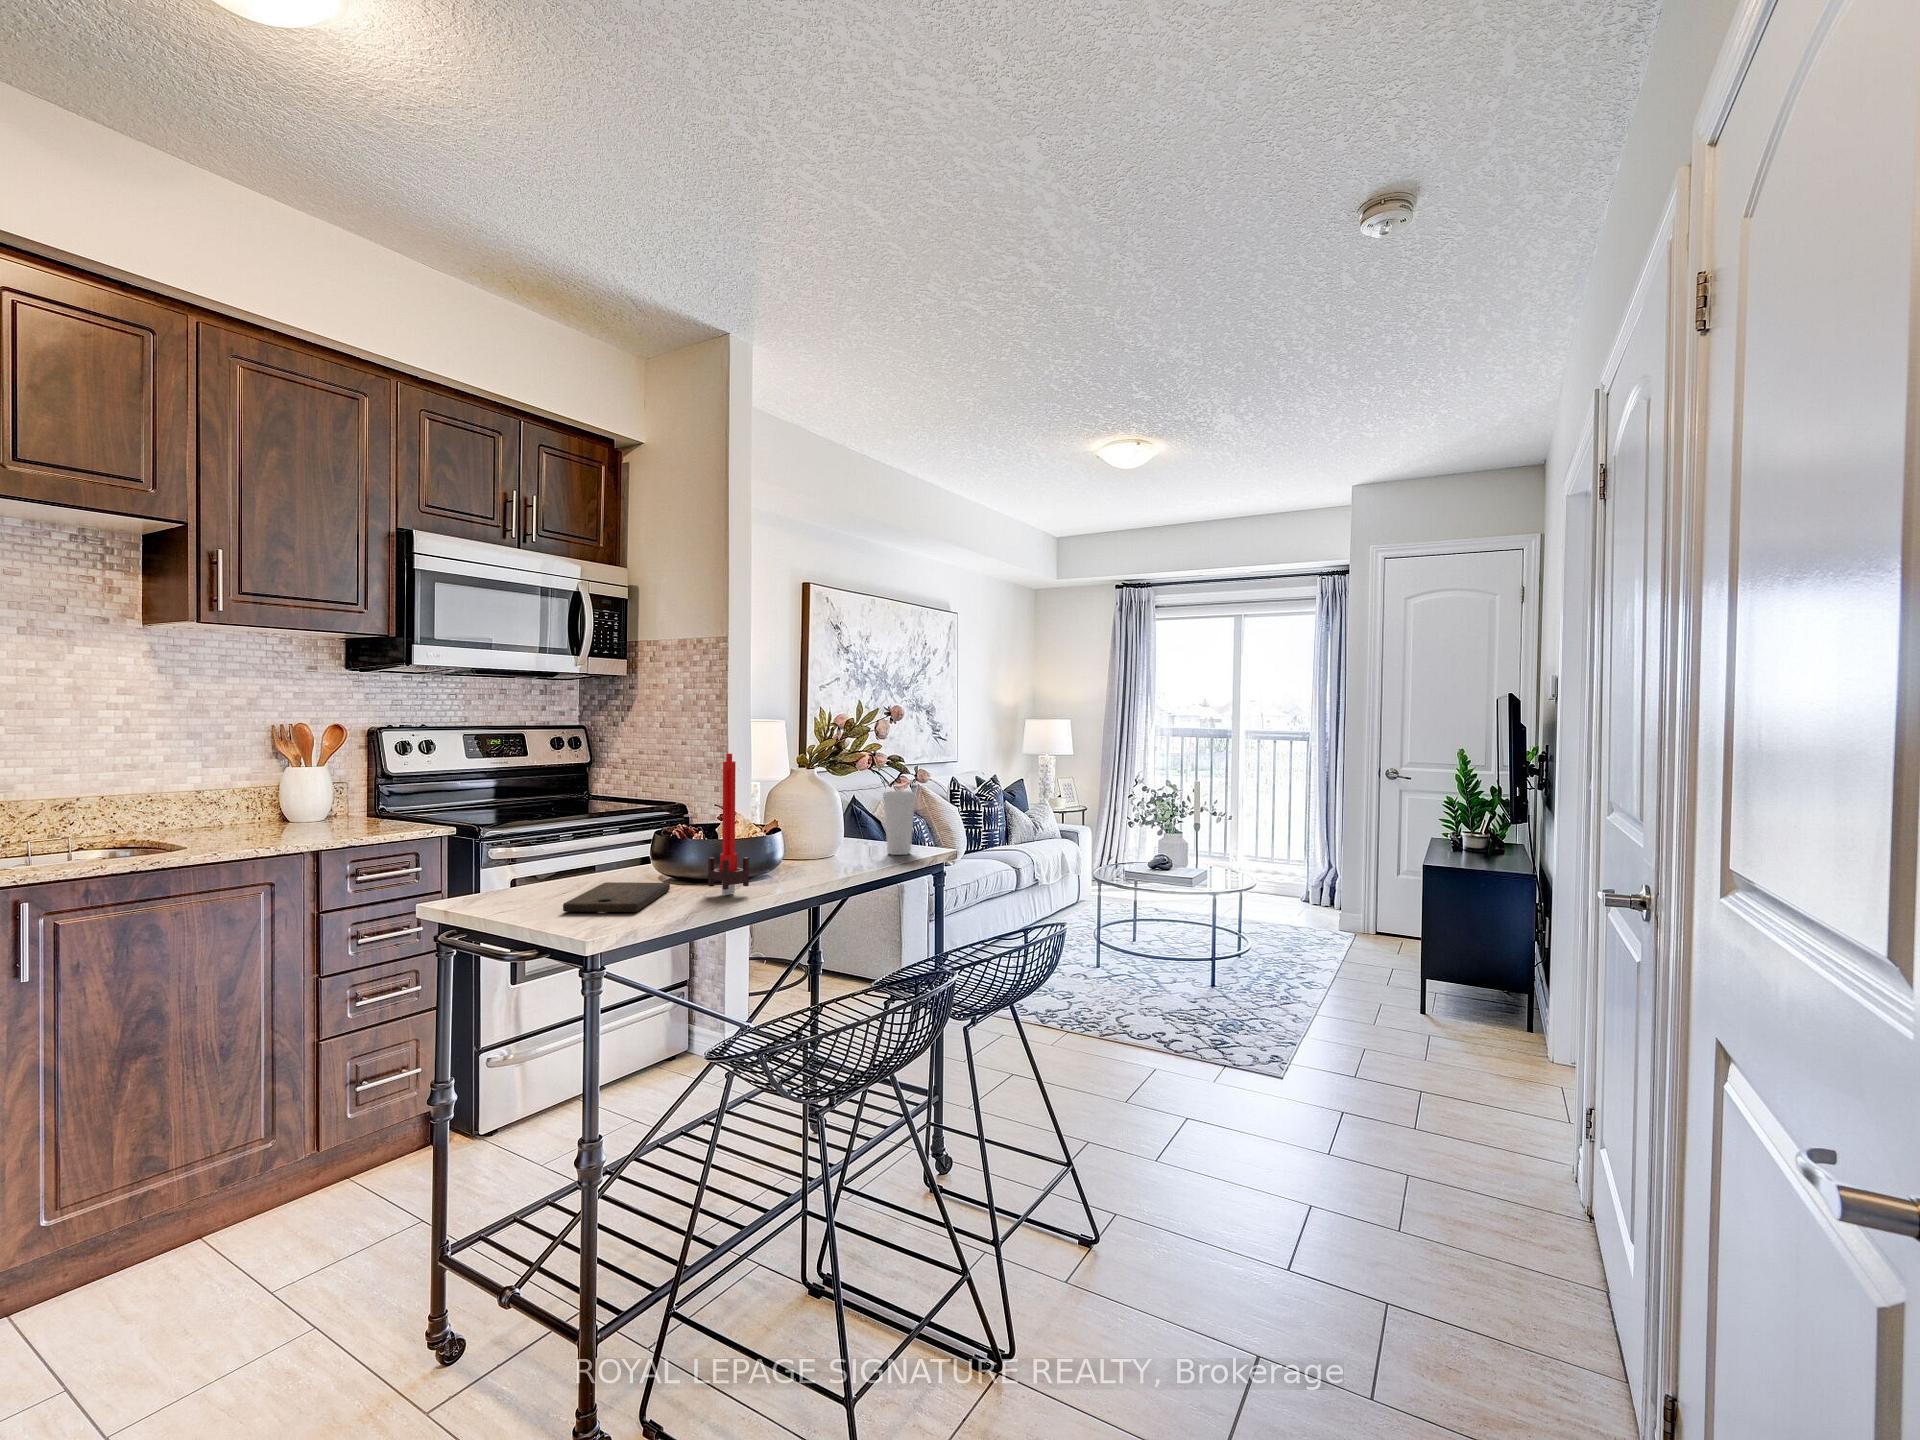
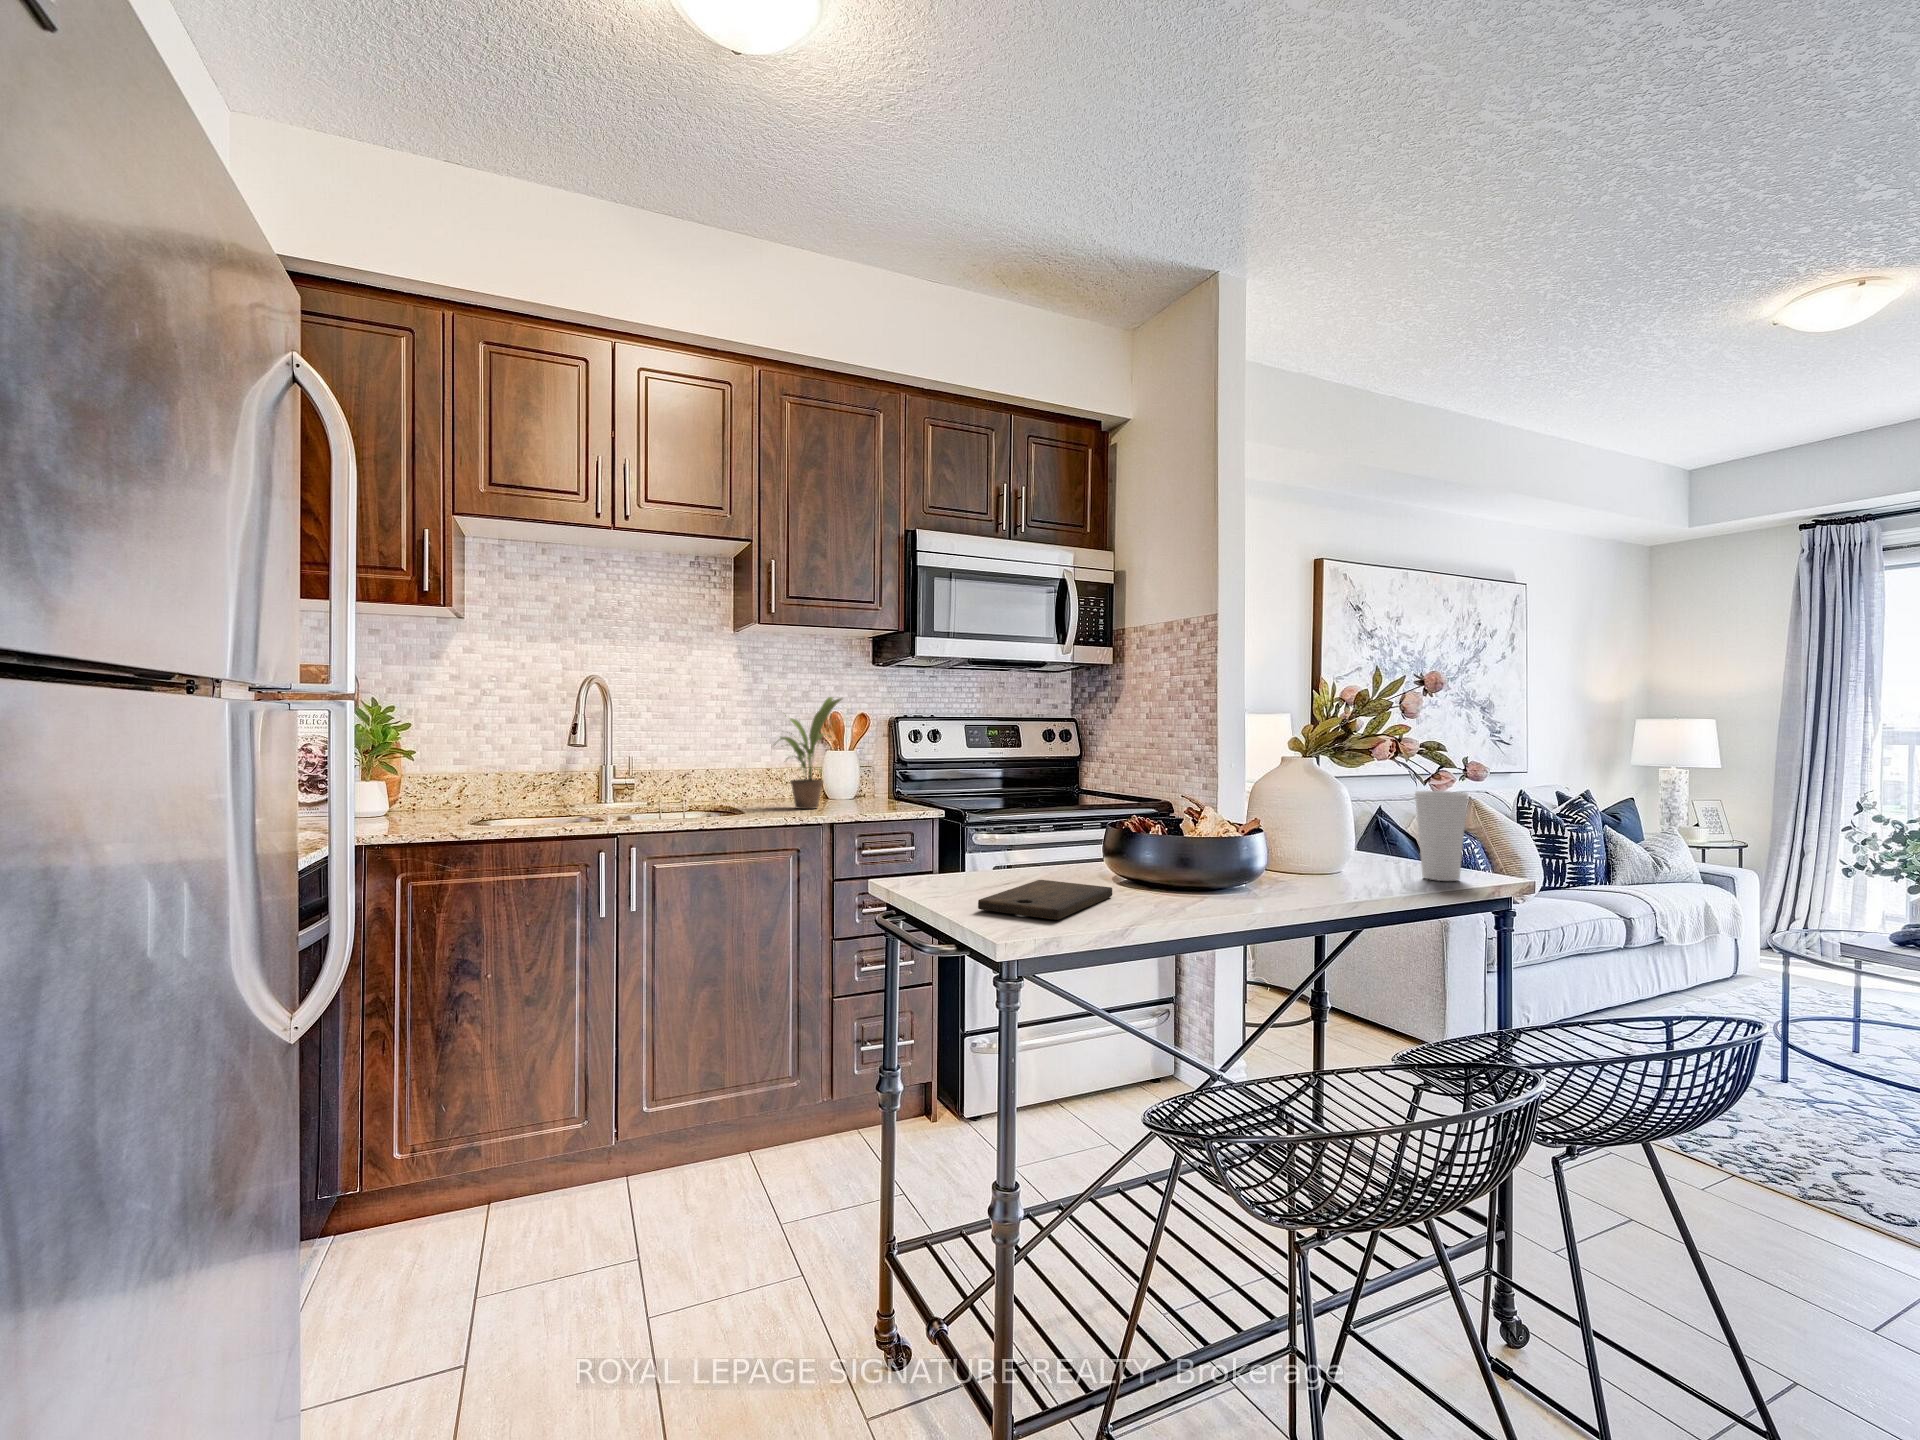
potted plant: none [223,707,334,834] -> present [778,697,842,809]
candle: present [708,753,749,895] -> none [1156,725,1208,911]

